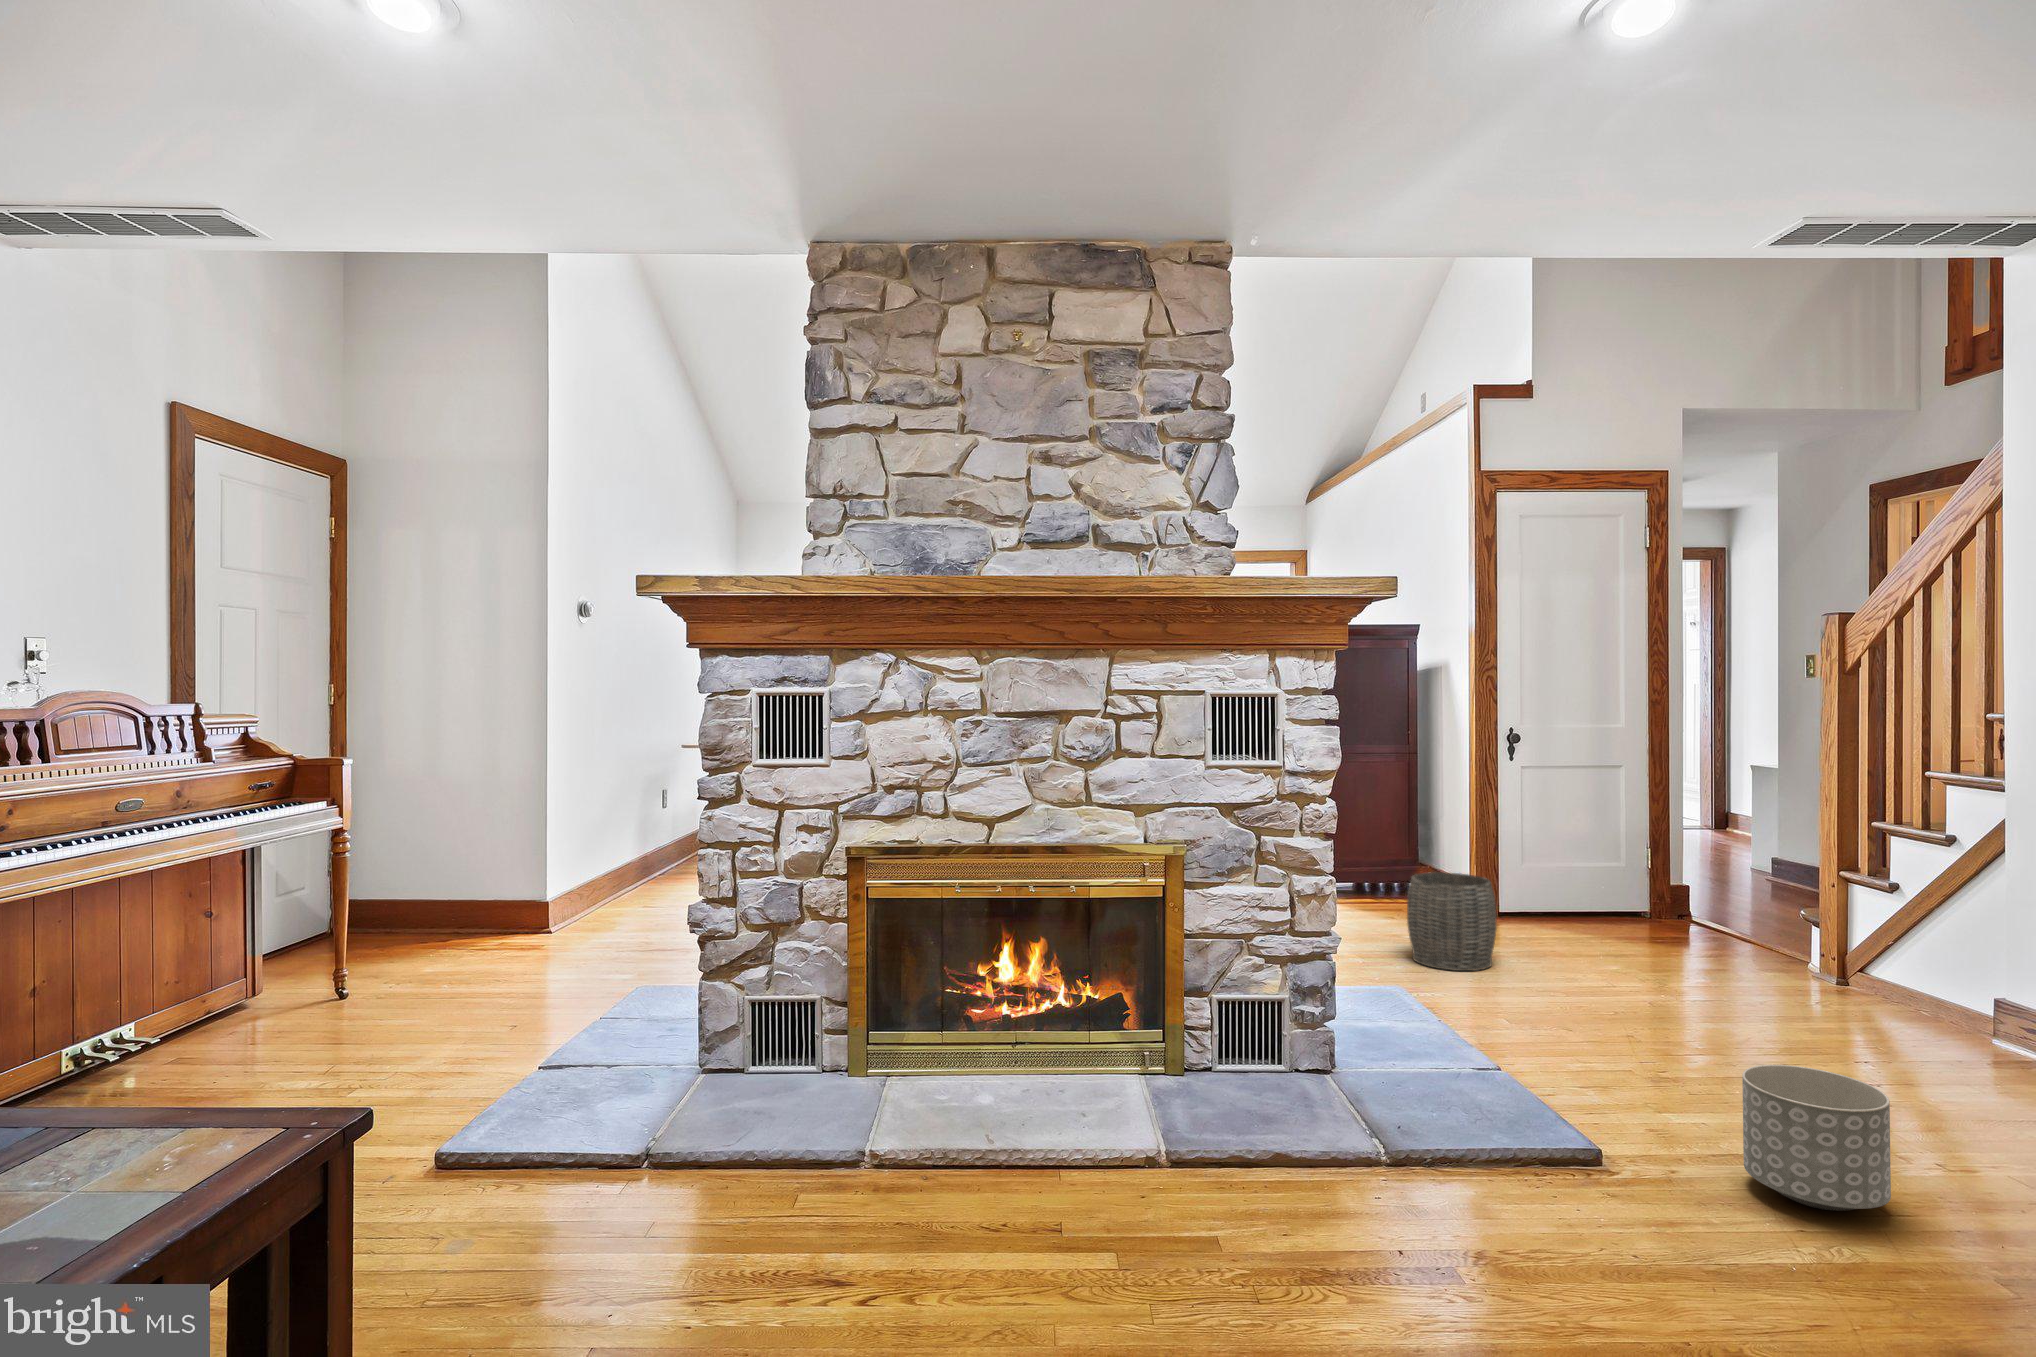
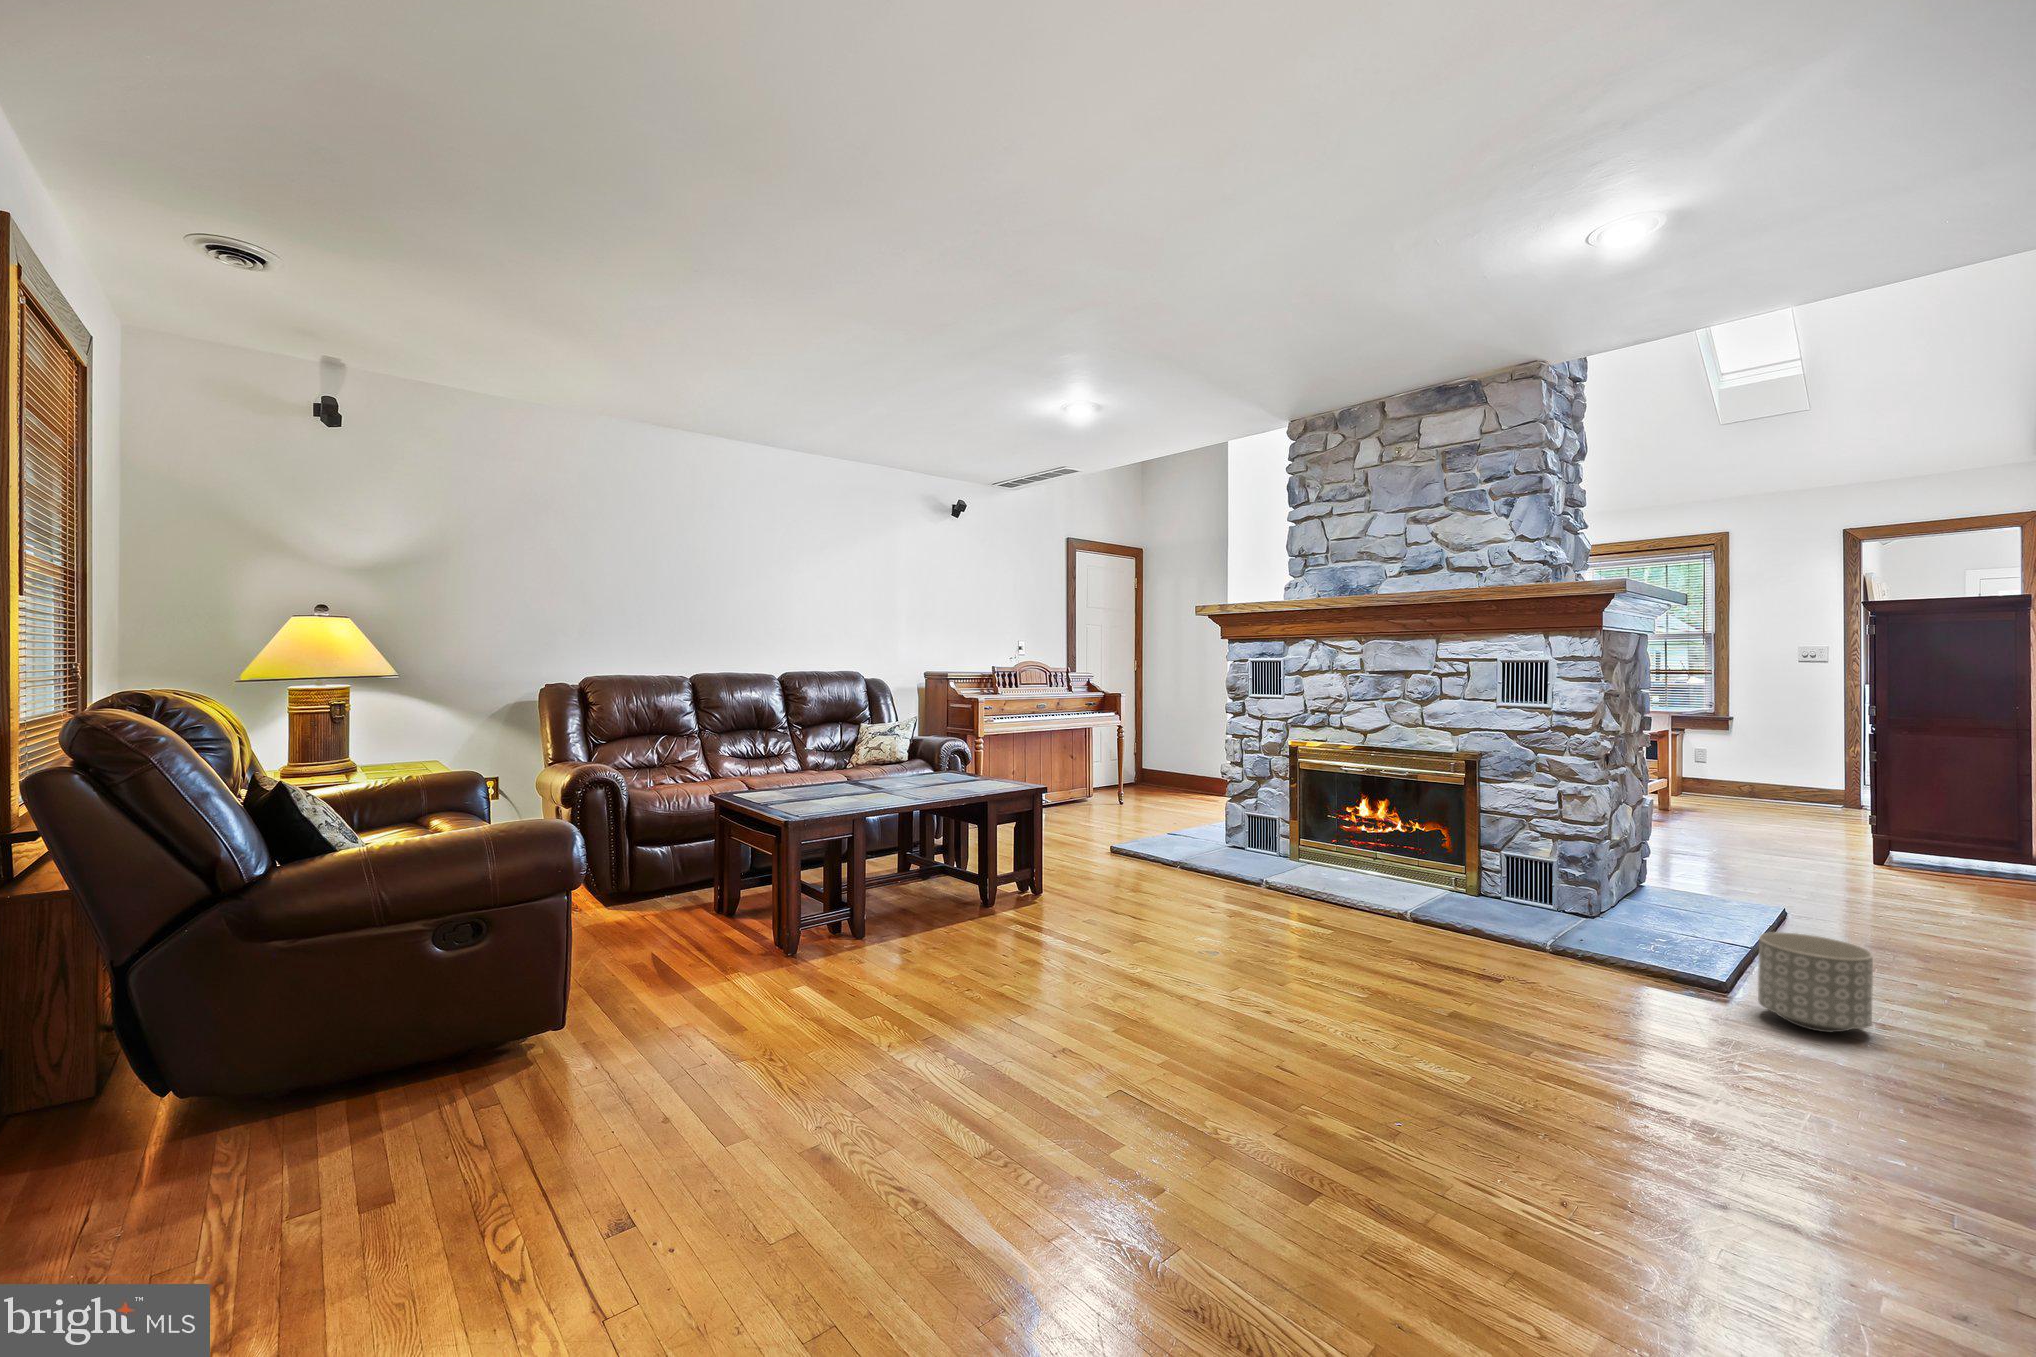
woven basket: present [1407,872,1497,971] -> none [1825,831,1929,919]

